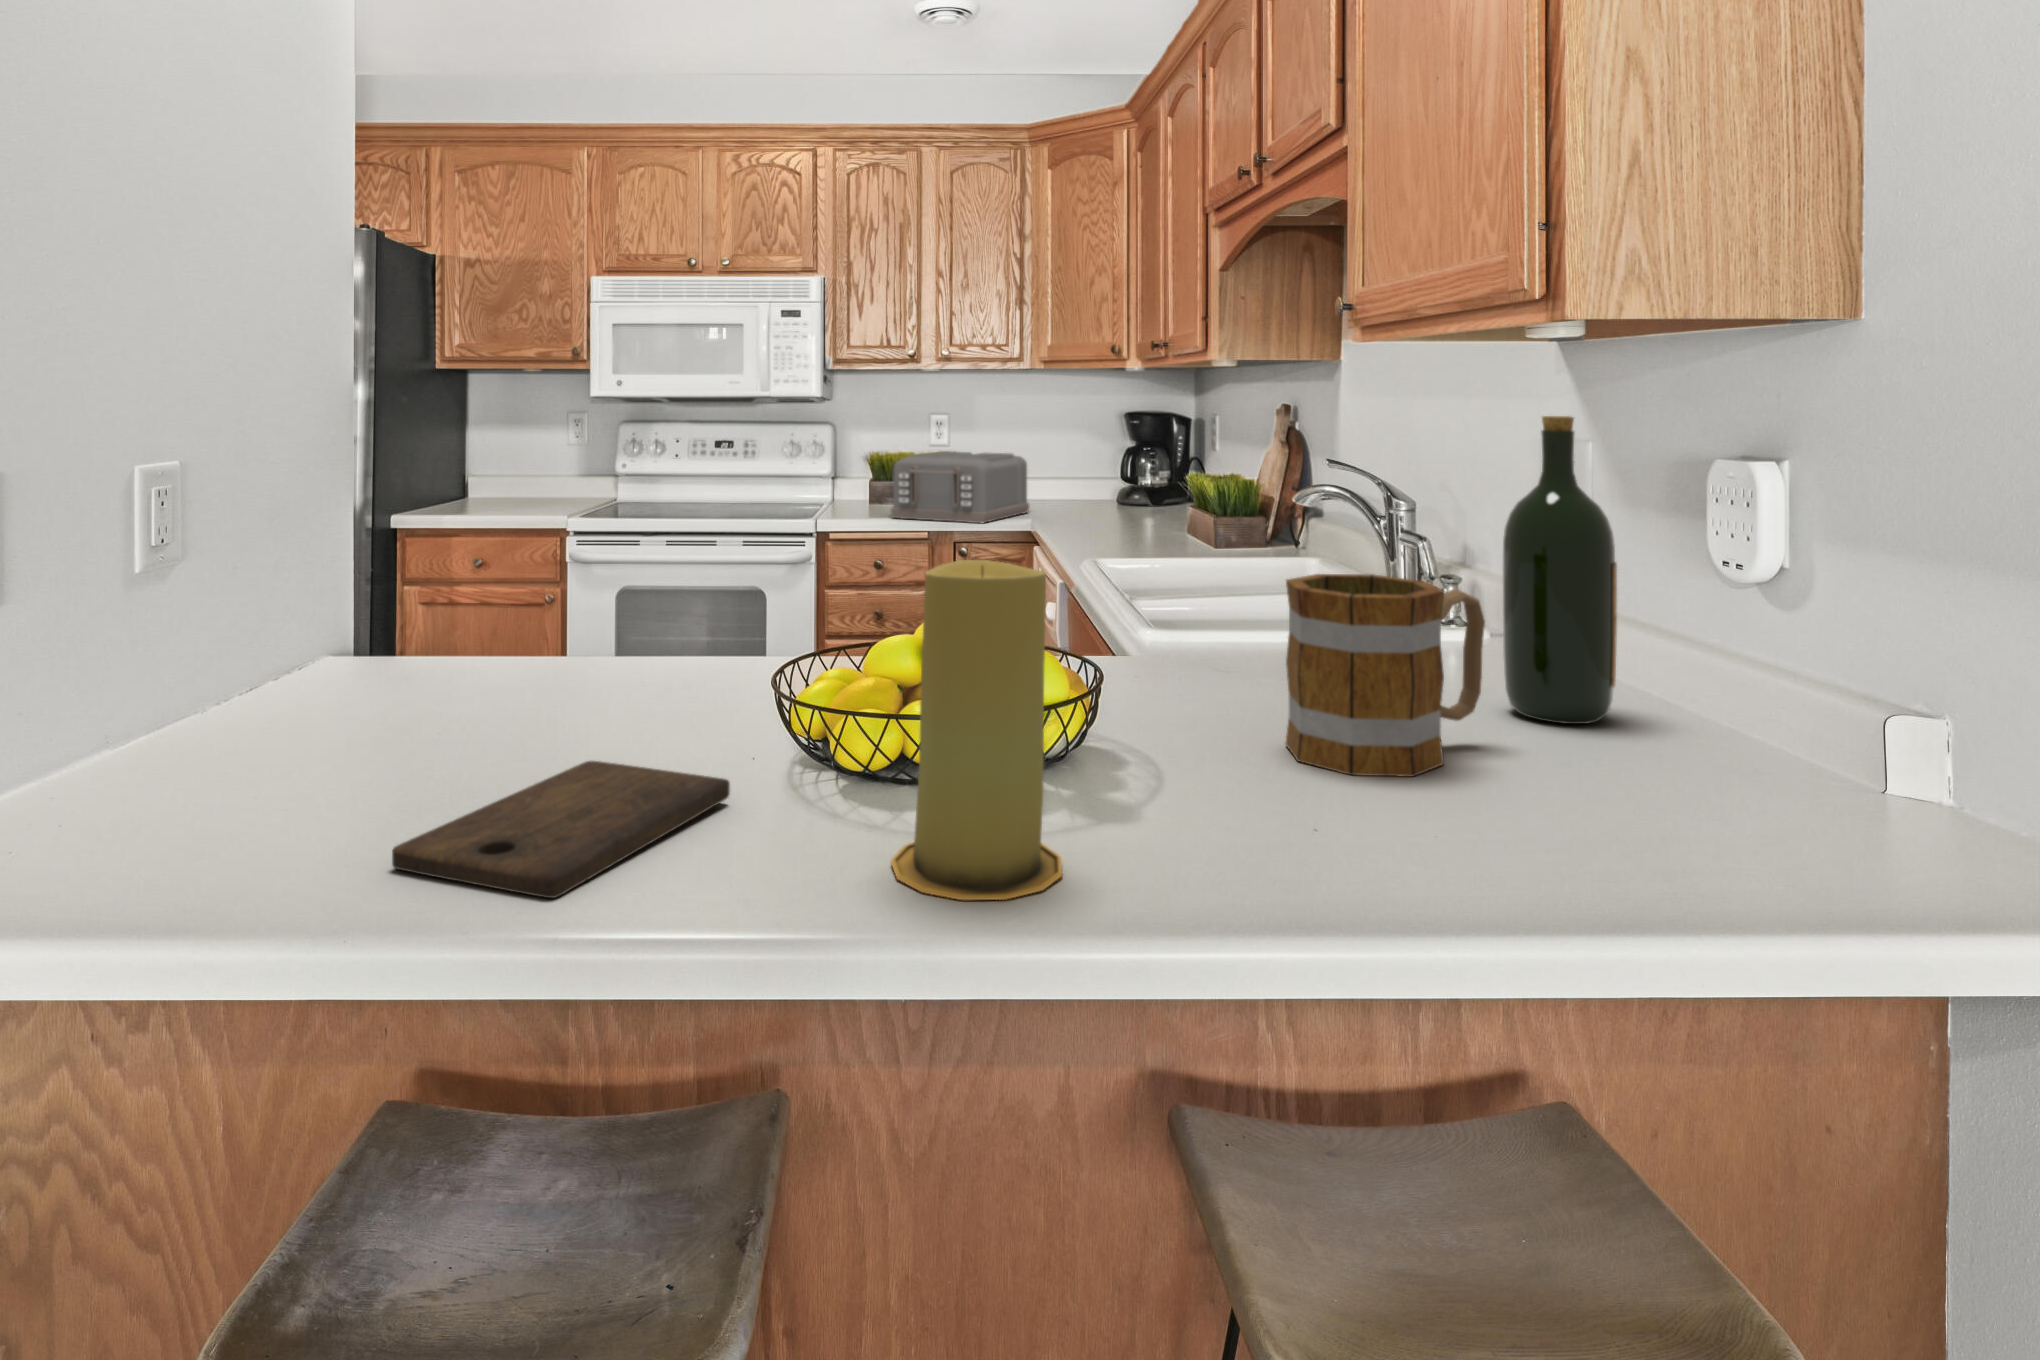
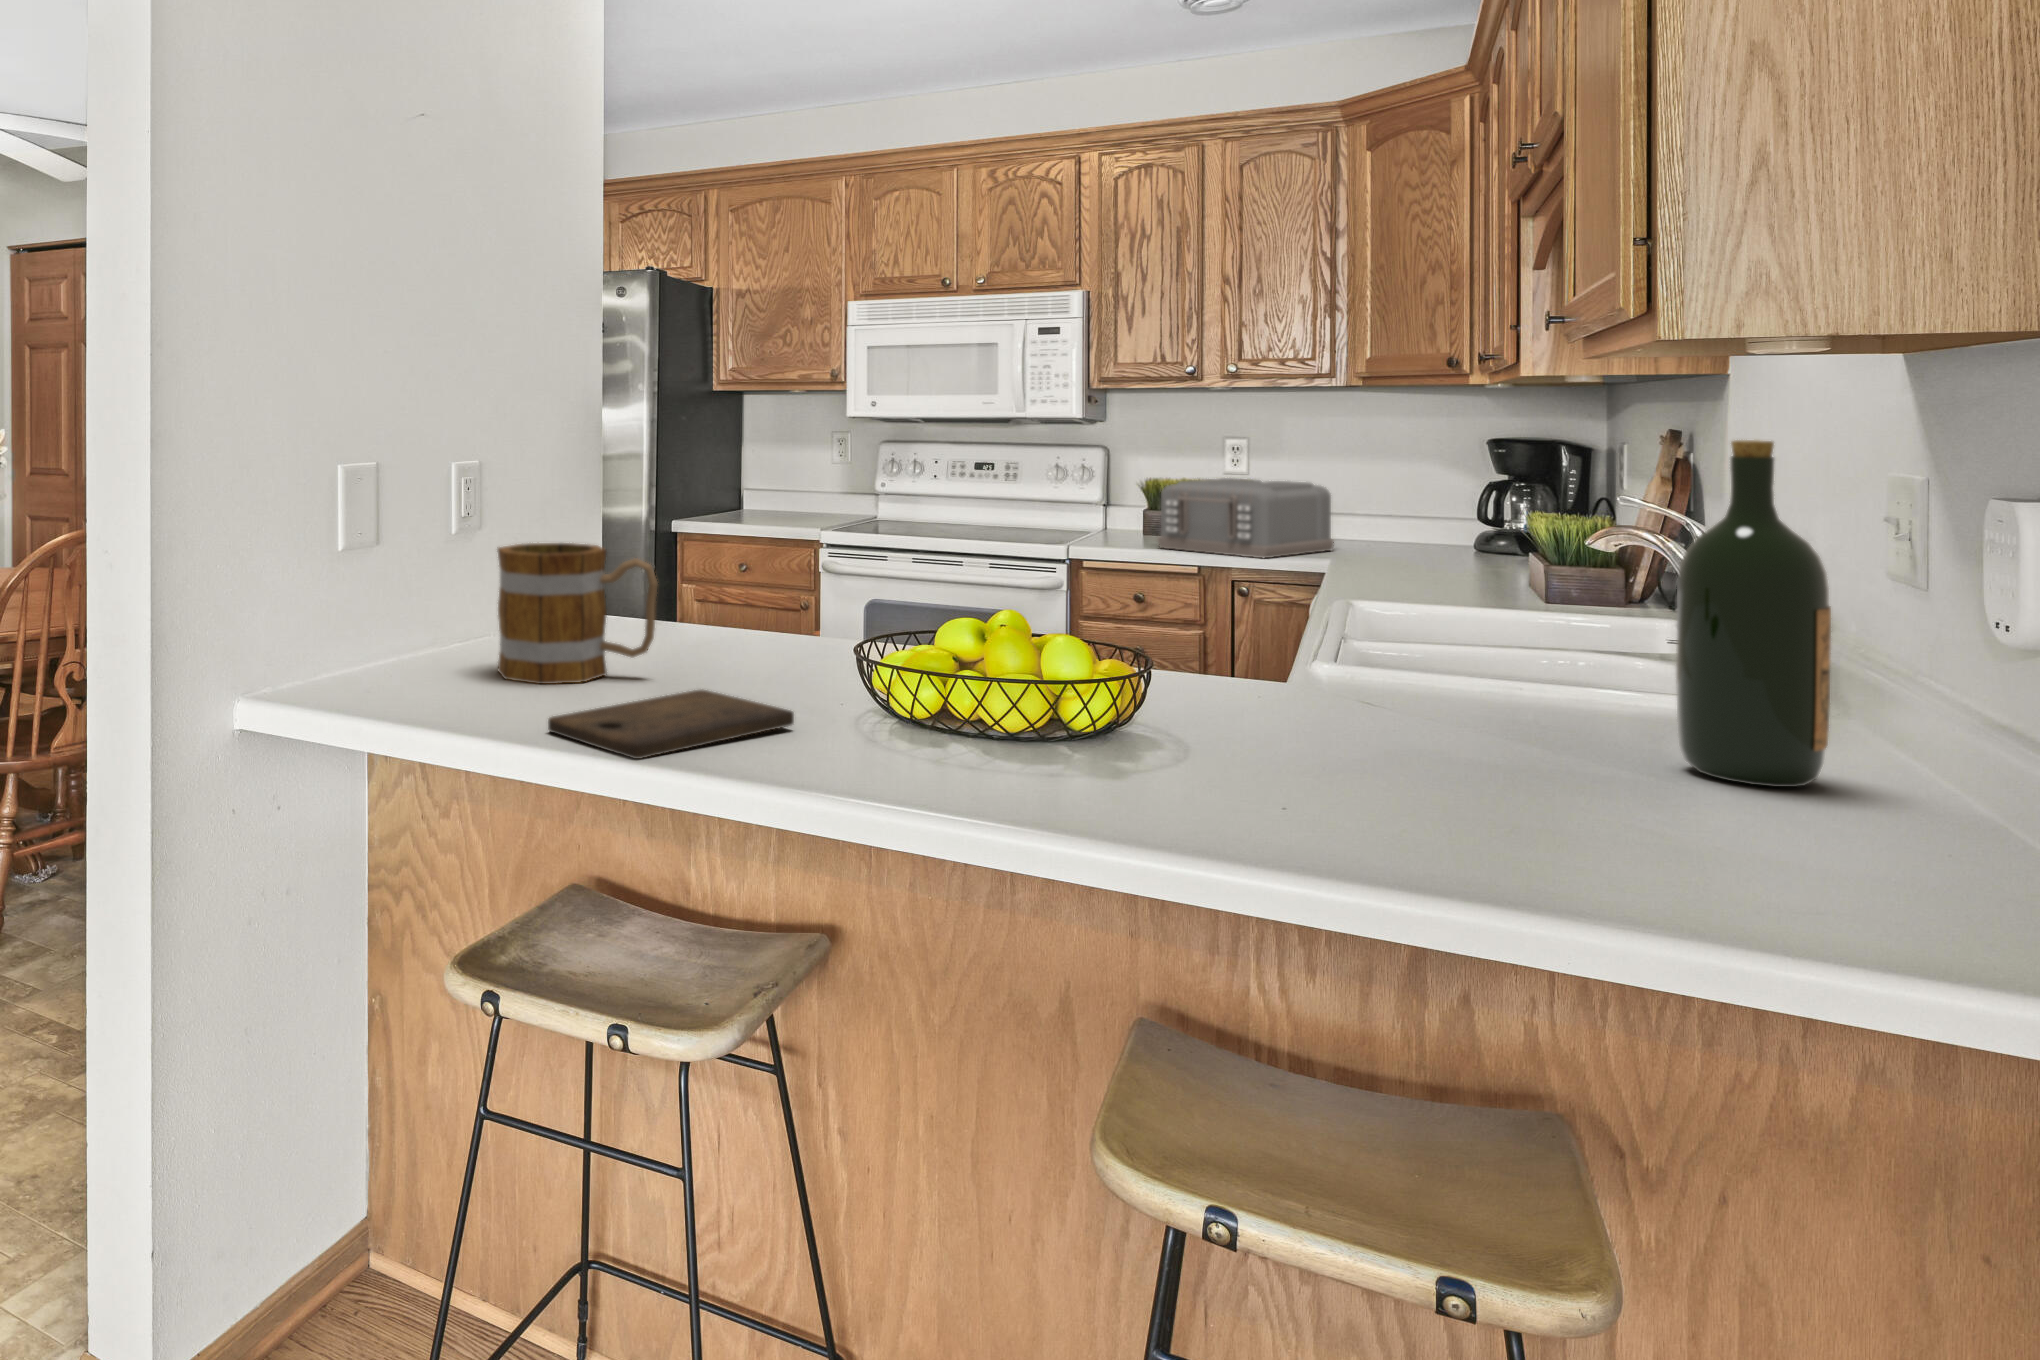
candle: present [891,560,1062,900] -> none [880,546,1023,806]
mug: present [1286,574,1485,777] -> present [497,543,657,684]

